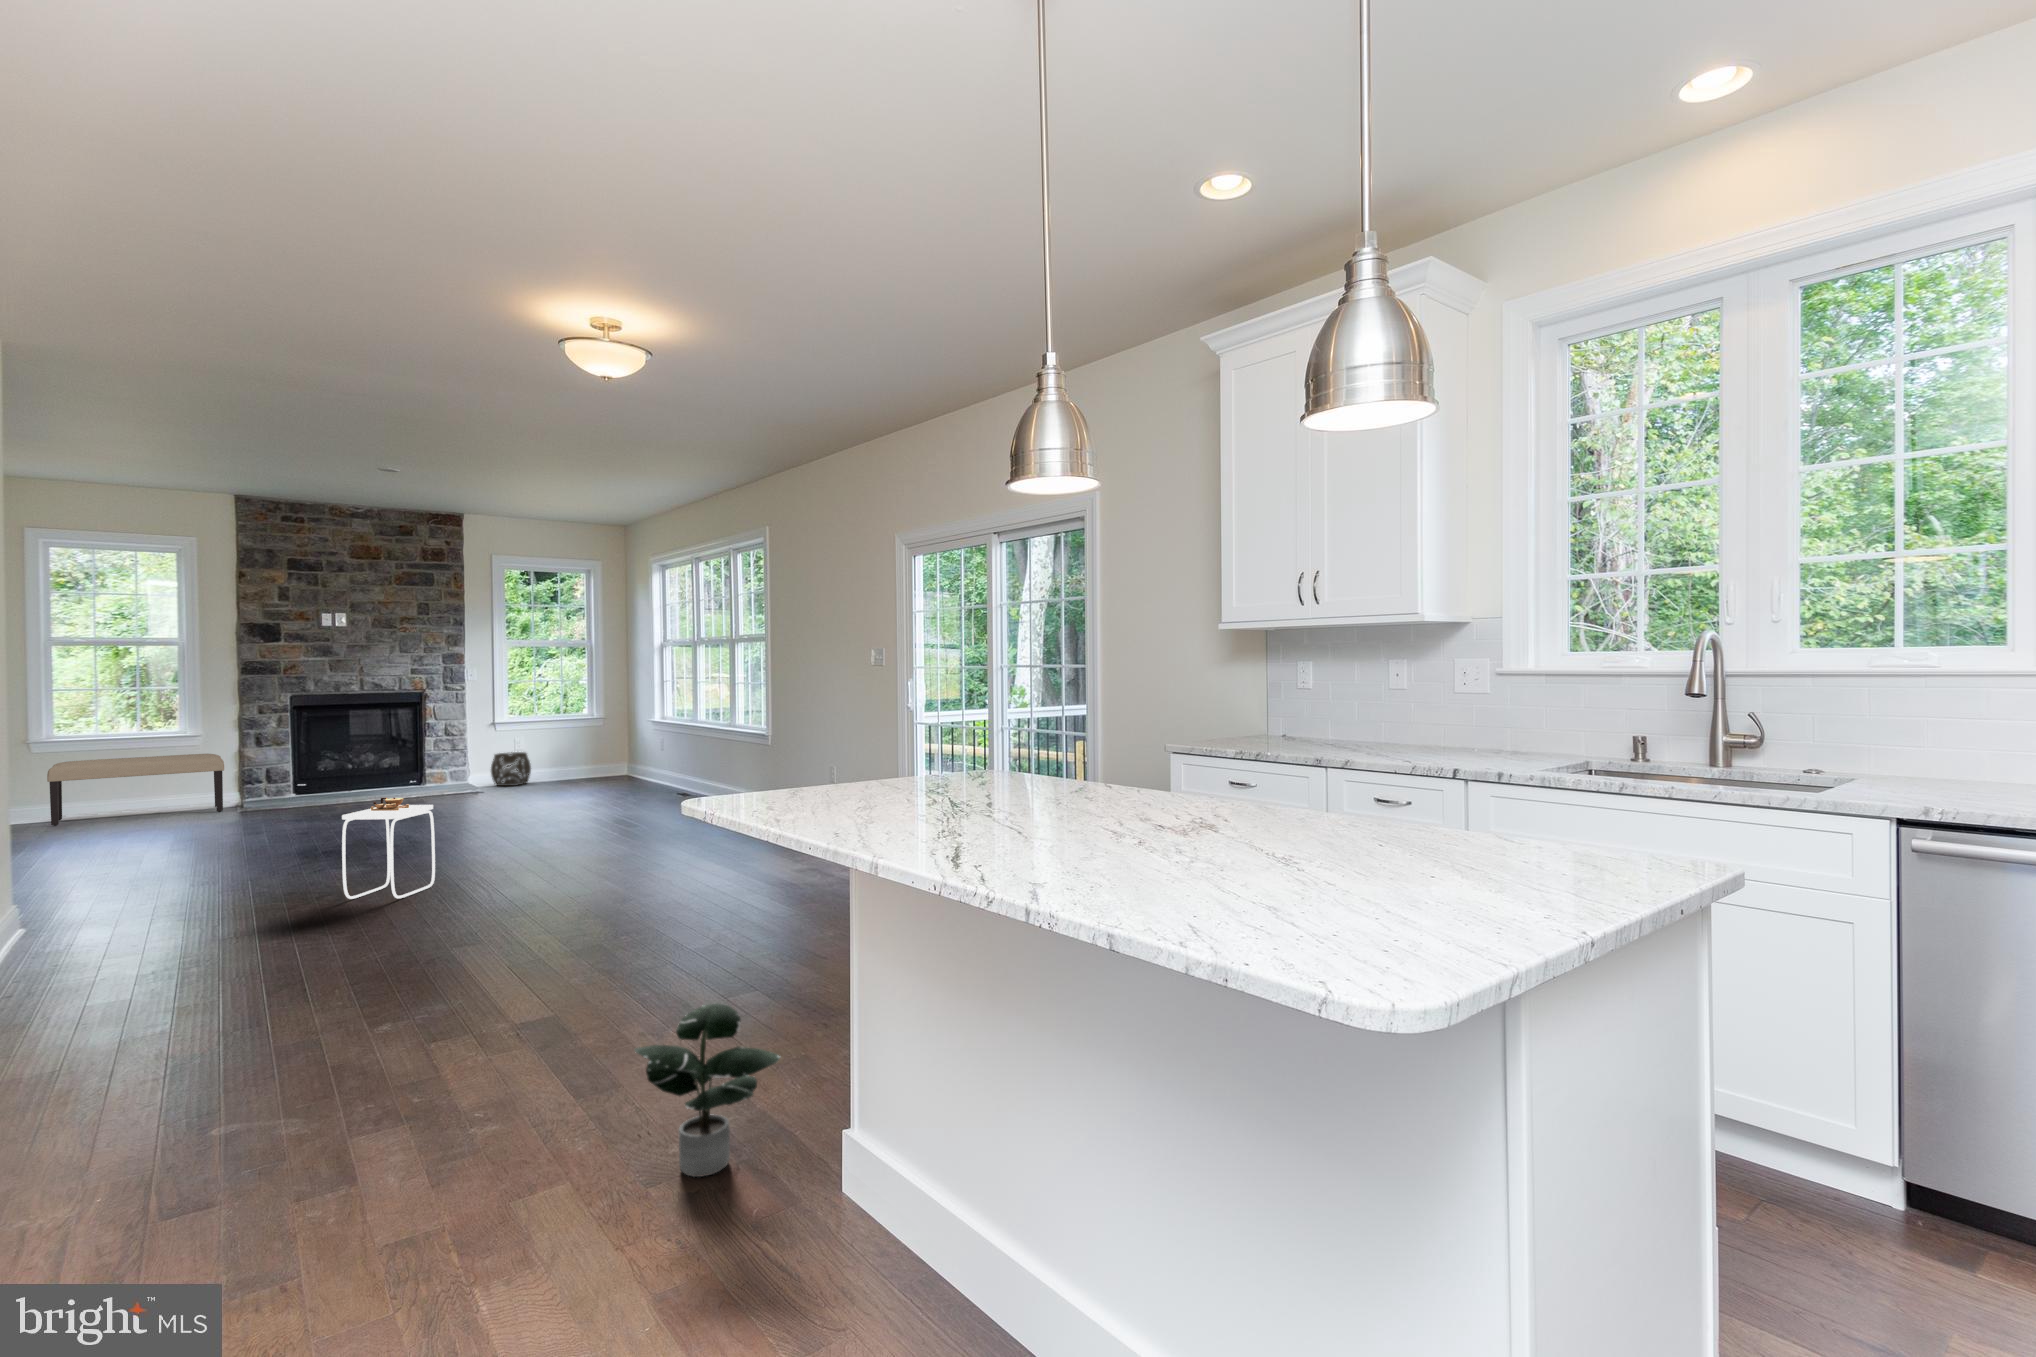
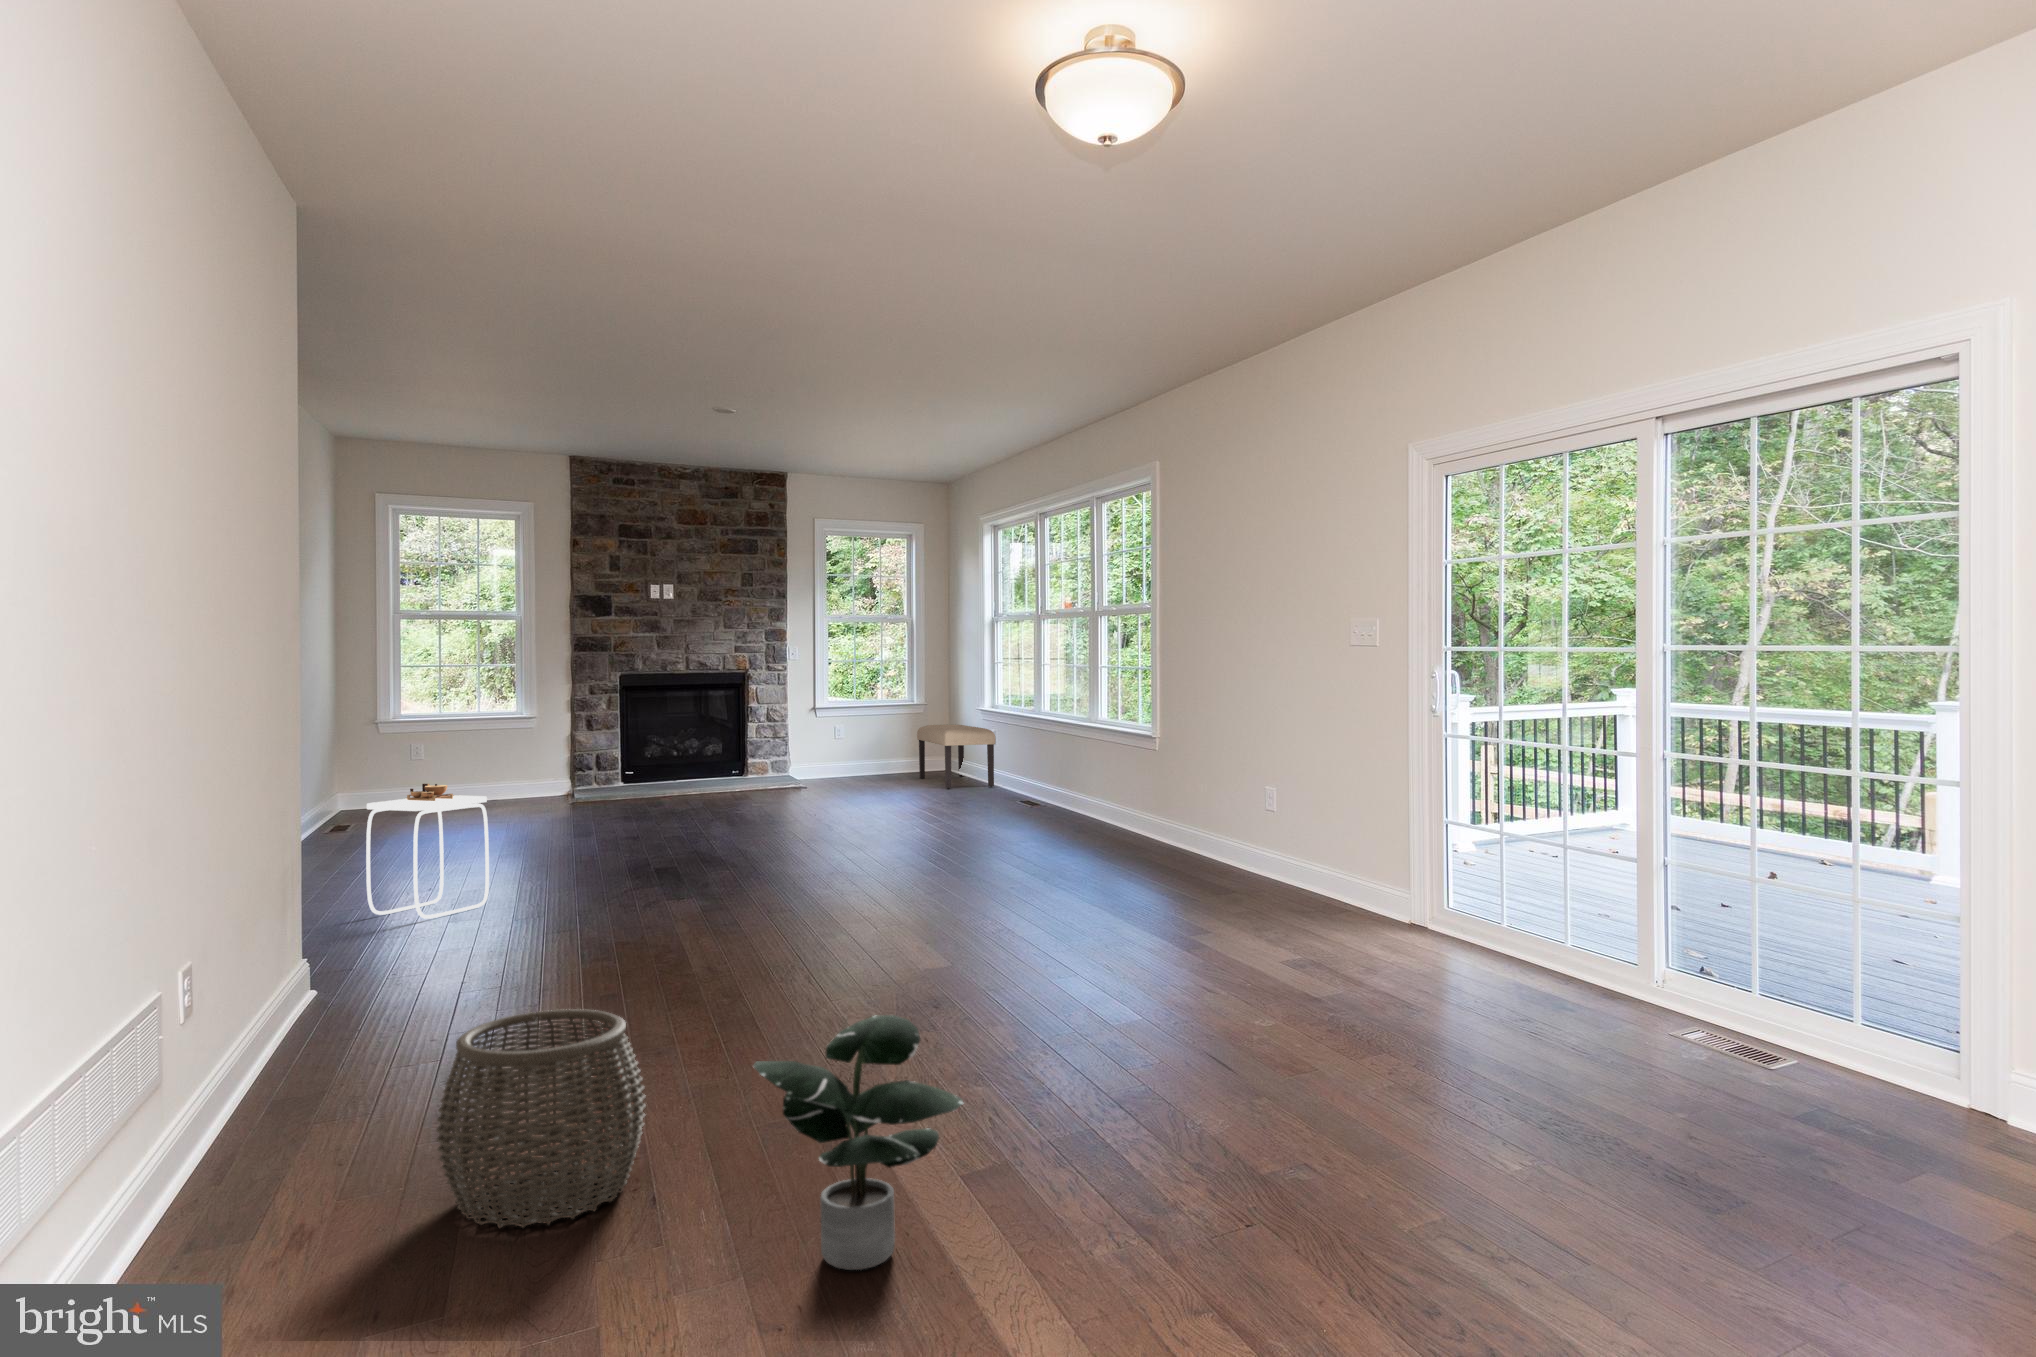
woven basket: present [491,752,531,786] -> present [436,1009,646,1228]
bench: present [47,754,224,826] -> present [917,724,996,789]
side table: present [342,798,435,899] -> present [366,784,489,919]

